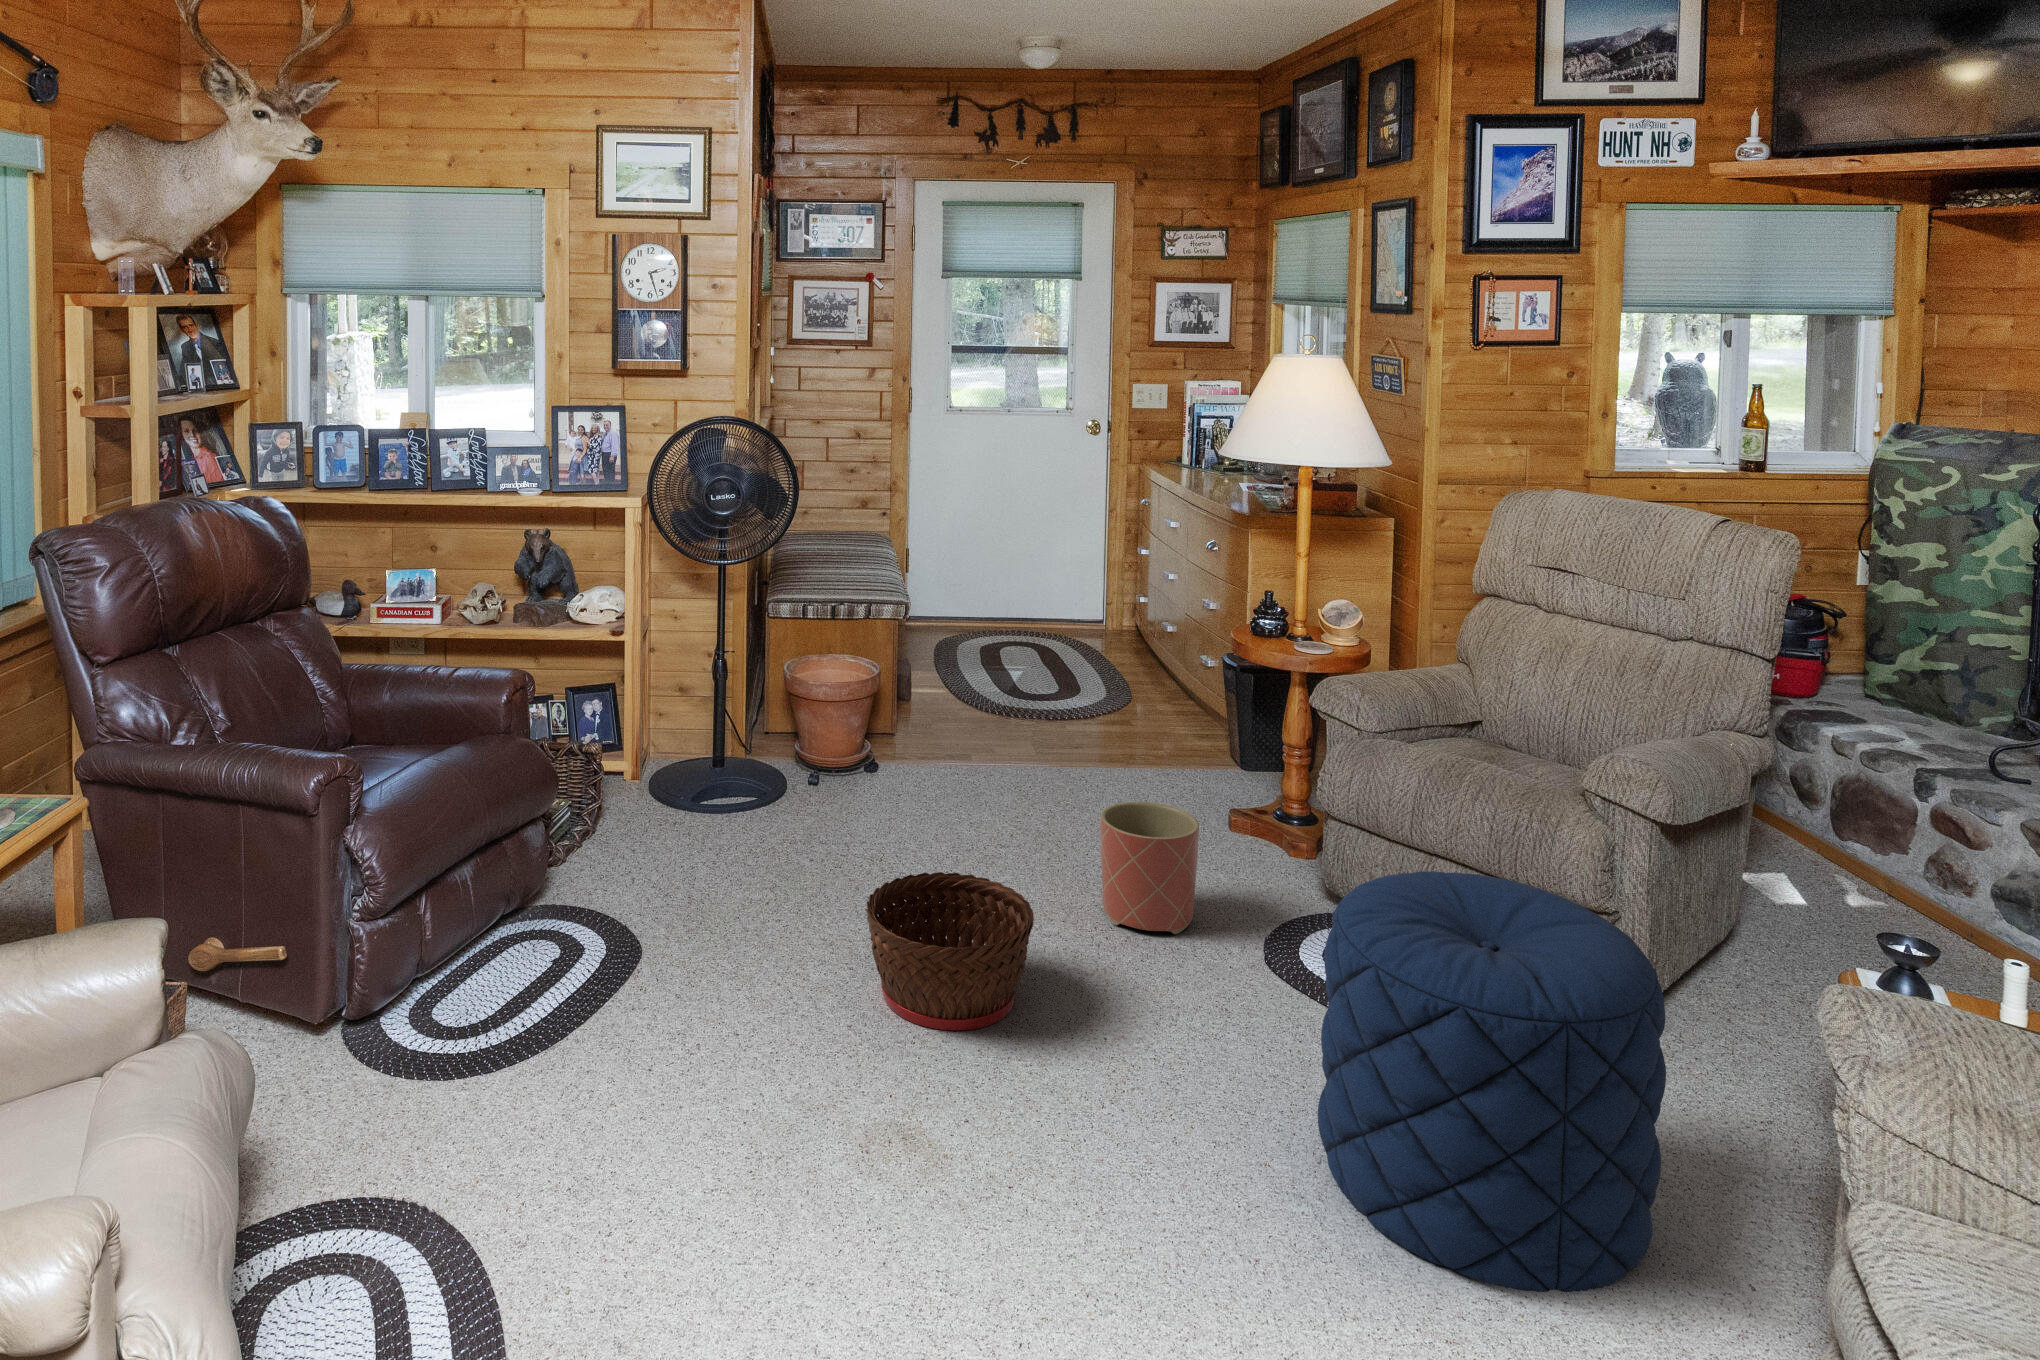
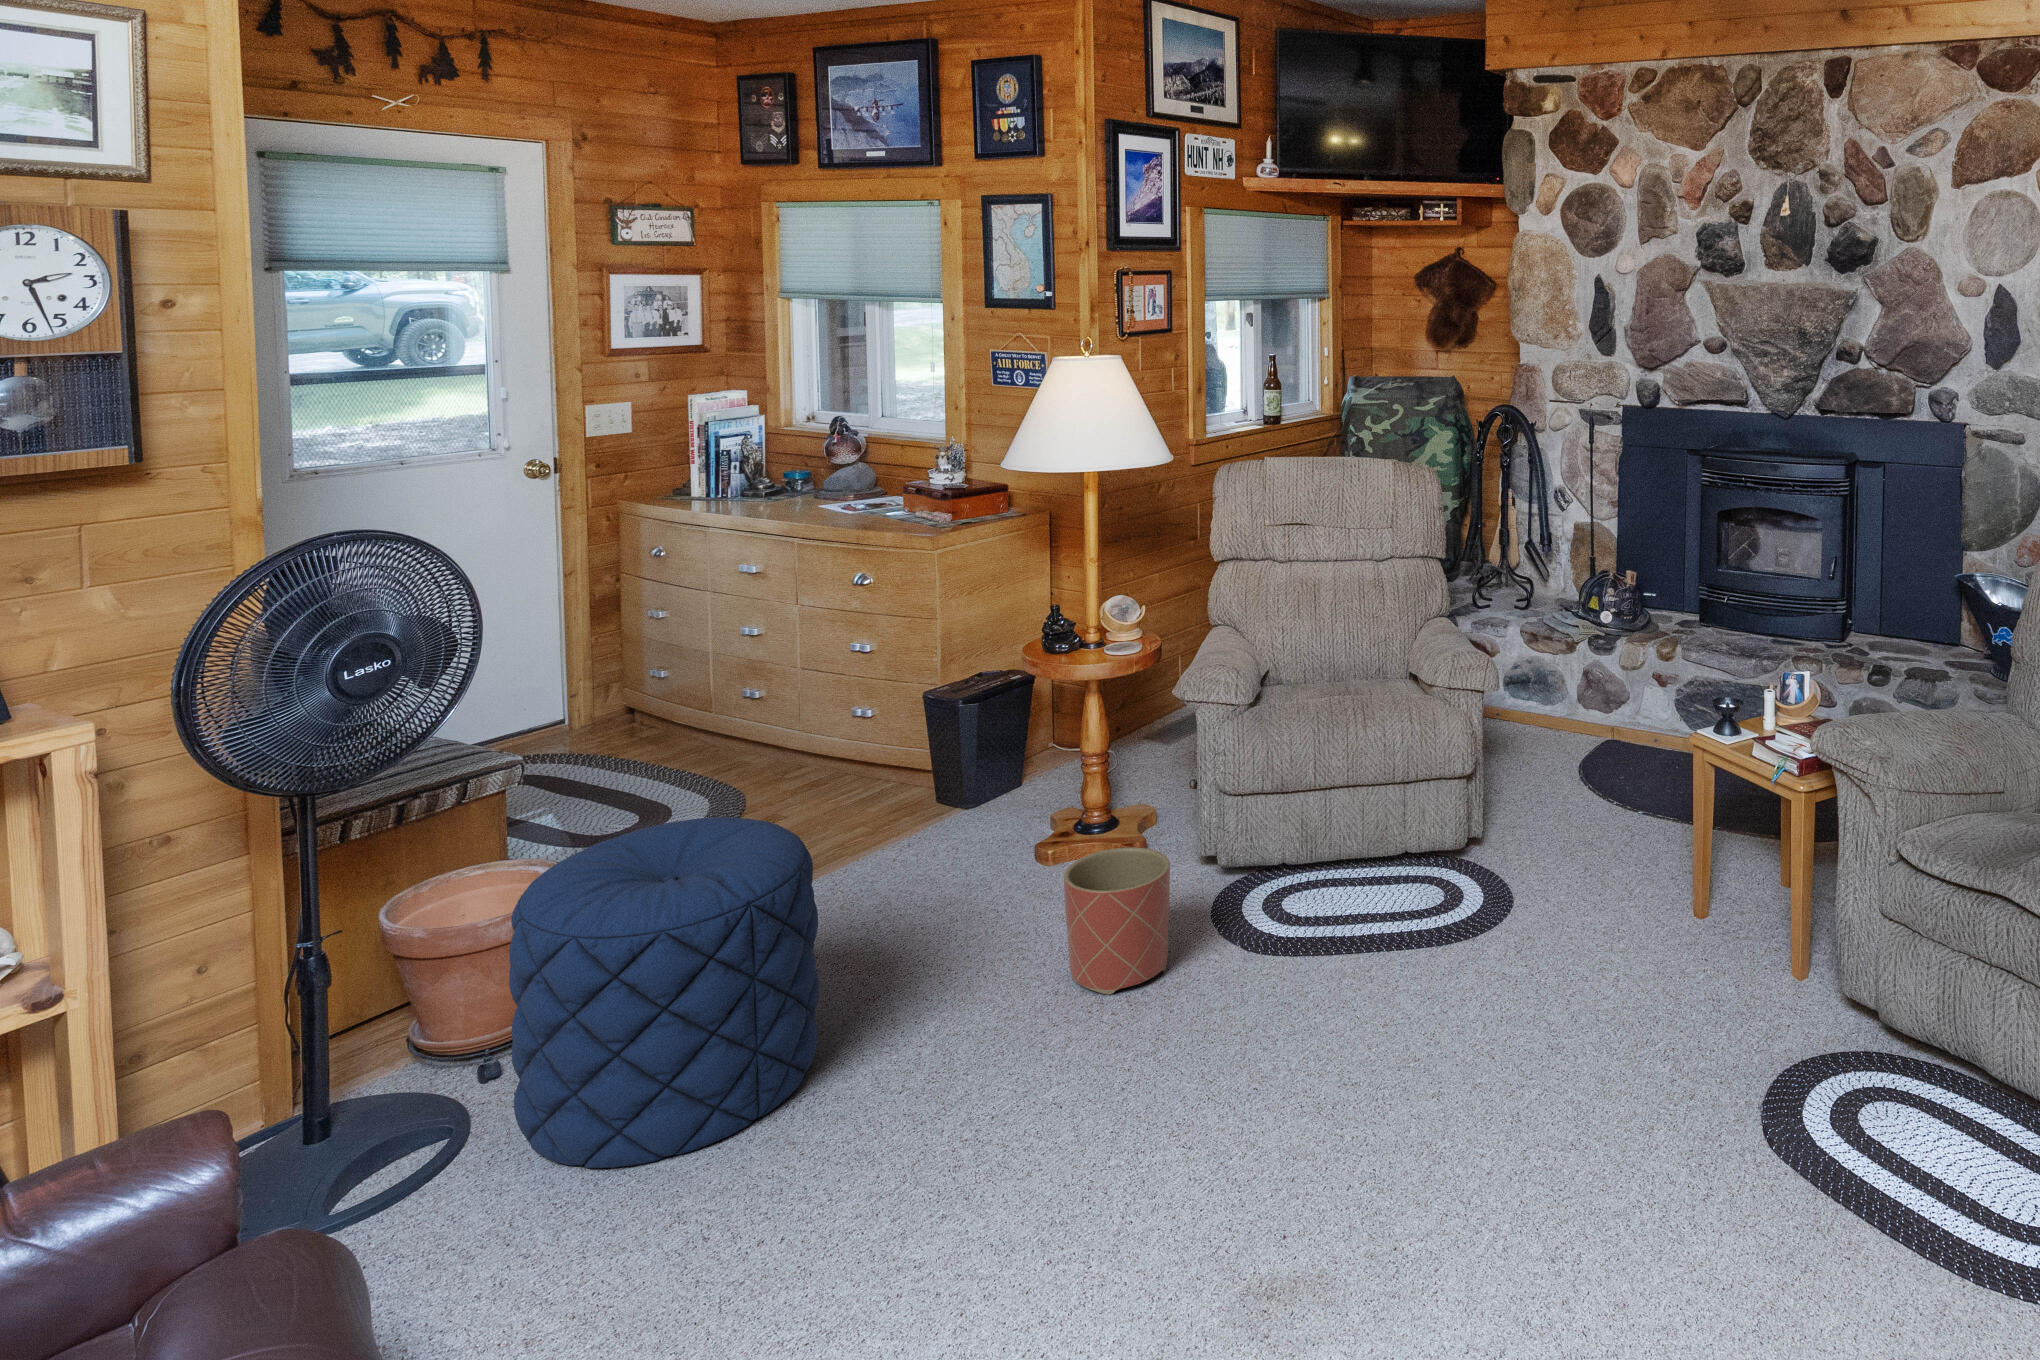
pouf: present [1318,871,1666,1292] -> present [509,817,819,1168]
basket: present [866,872,1034,1030] -> none [983,996,1190,1203]

